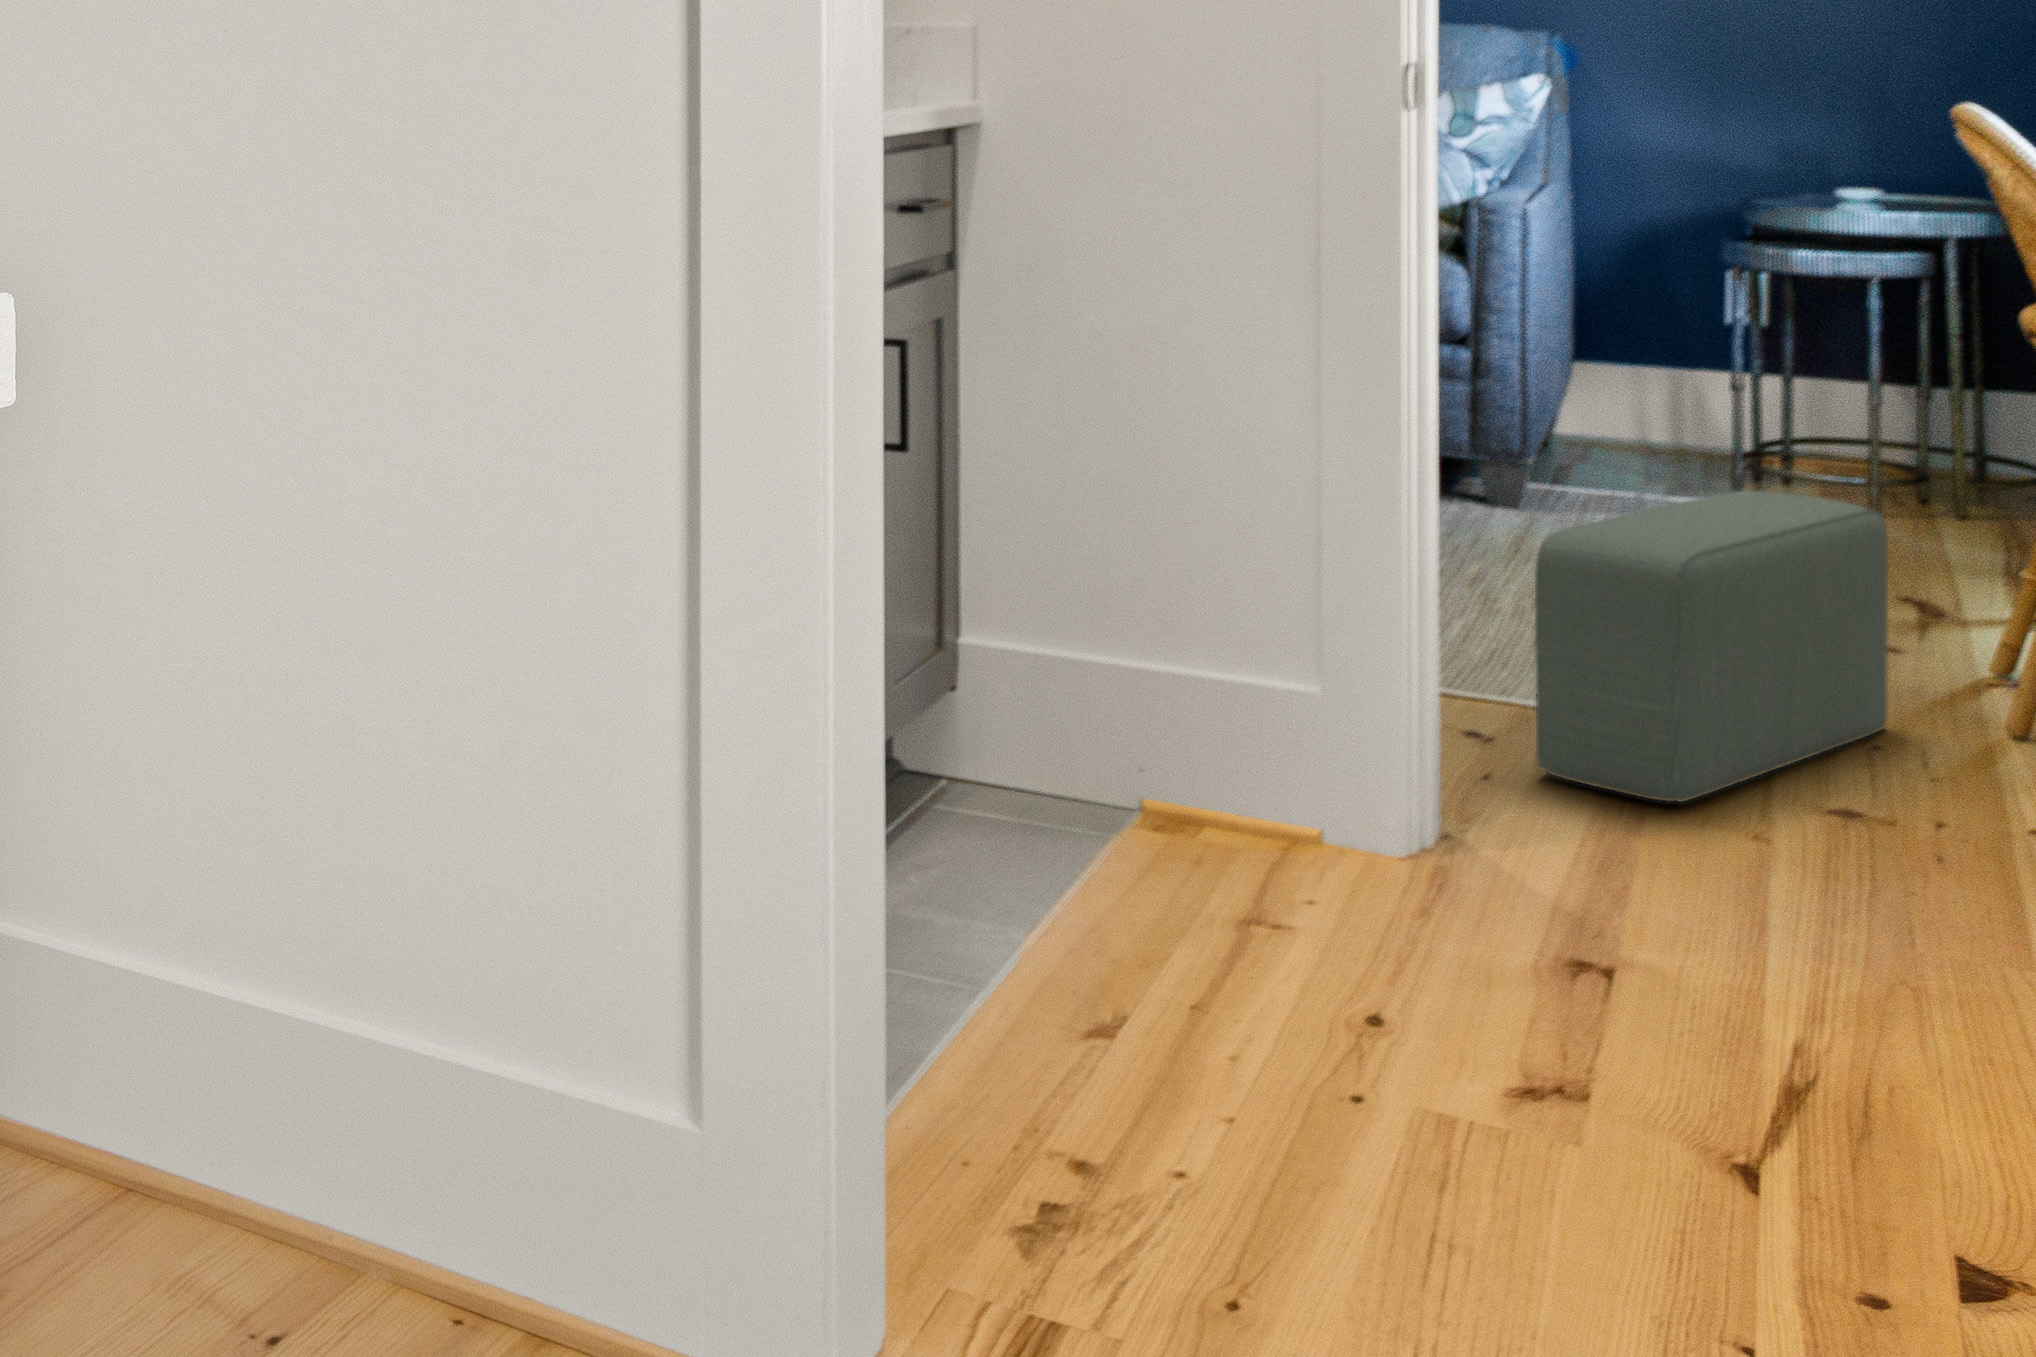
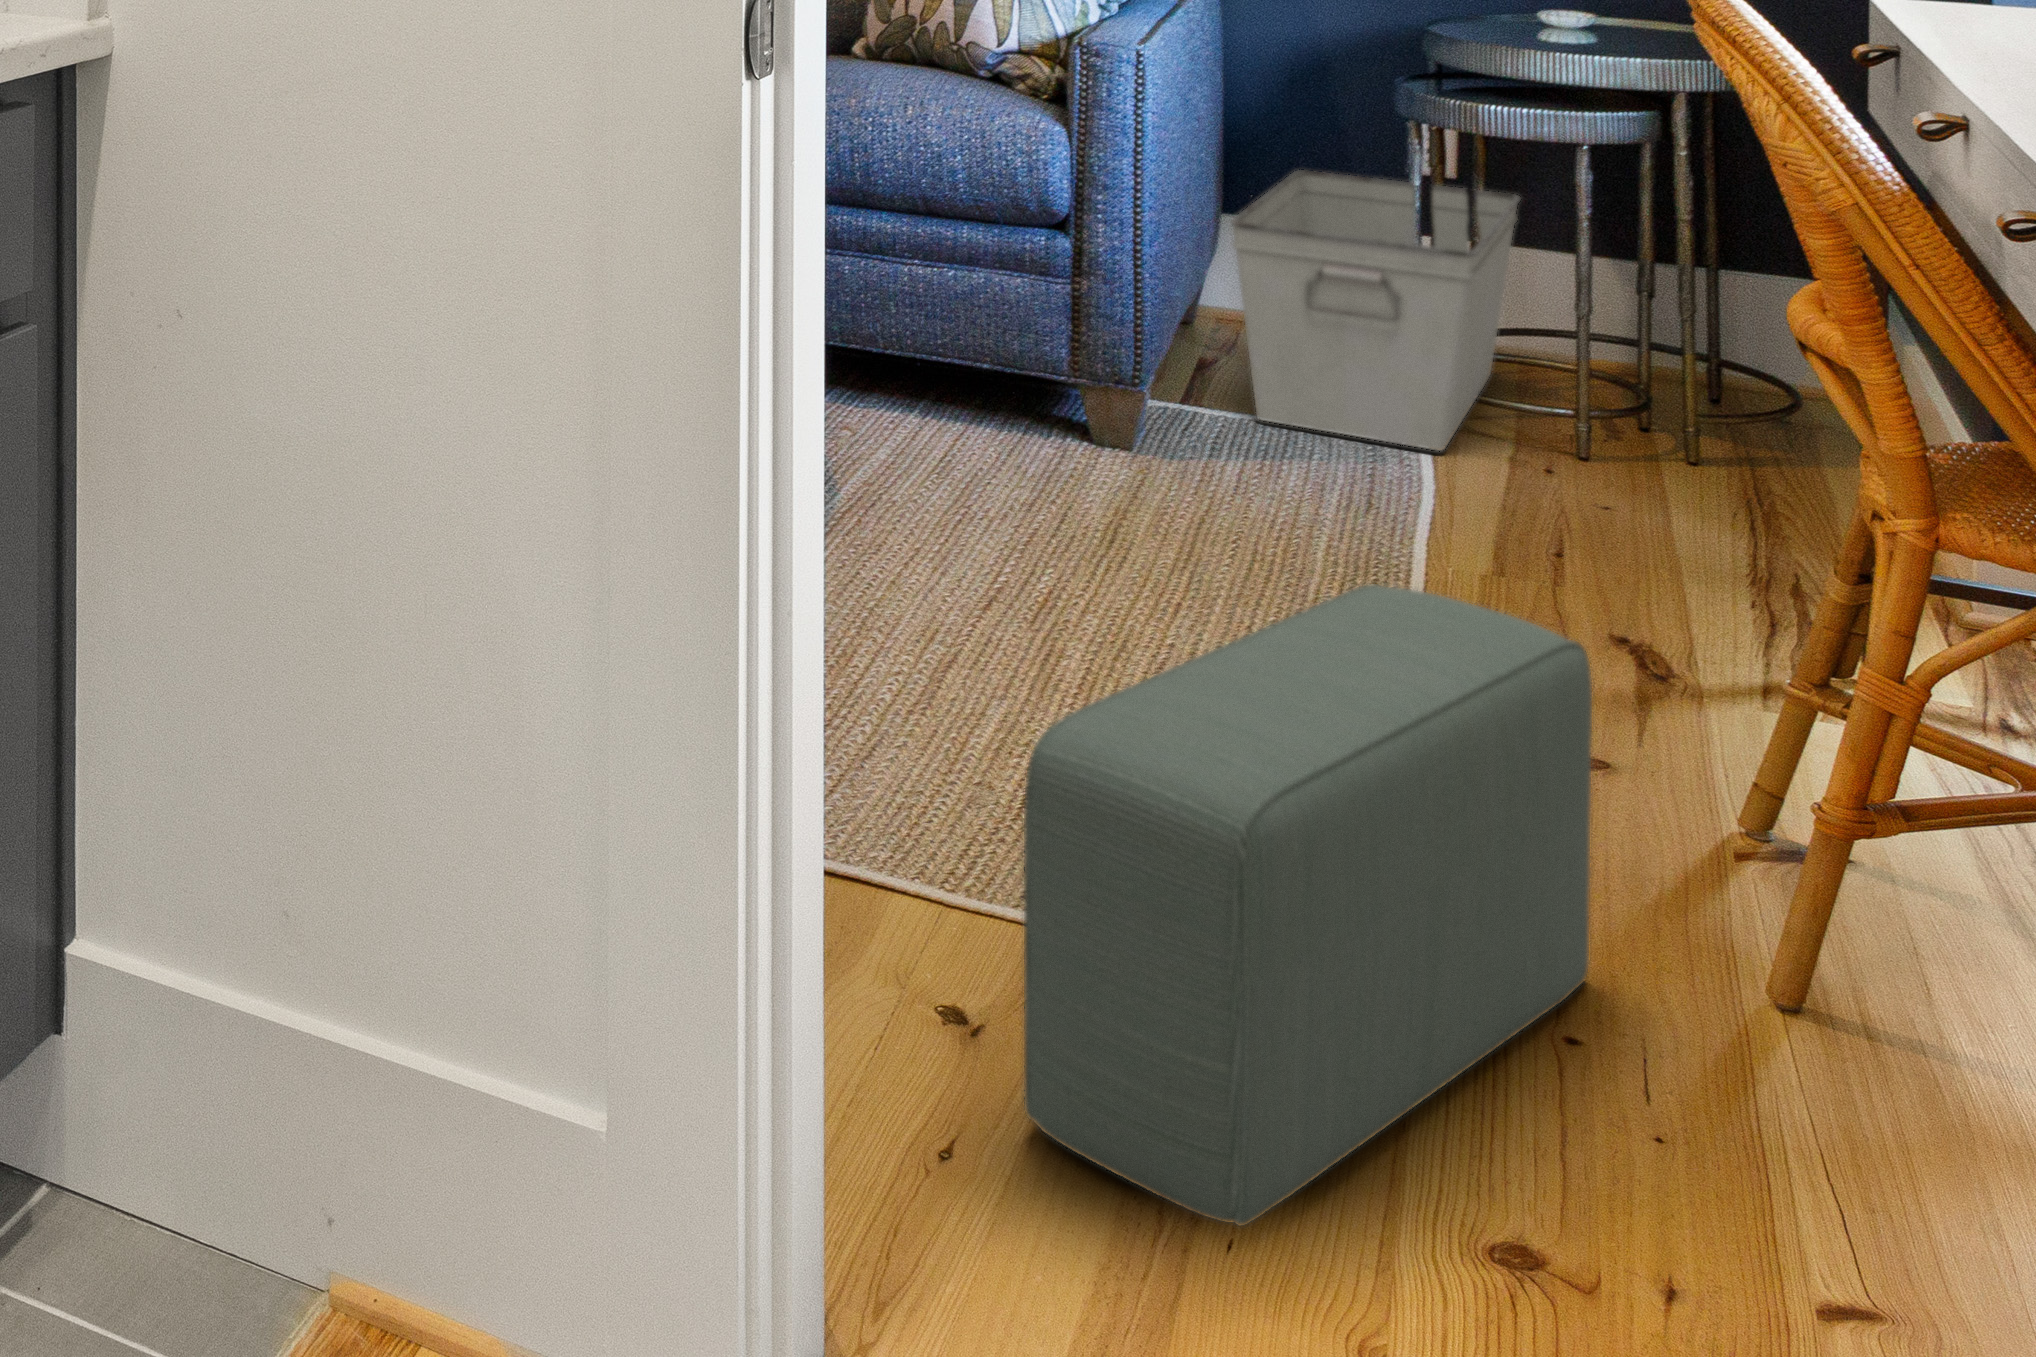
storage bin: none [1593,318,1822,508] -> present [1231,170,1520,451]

